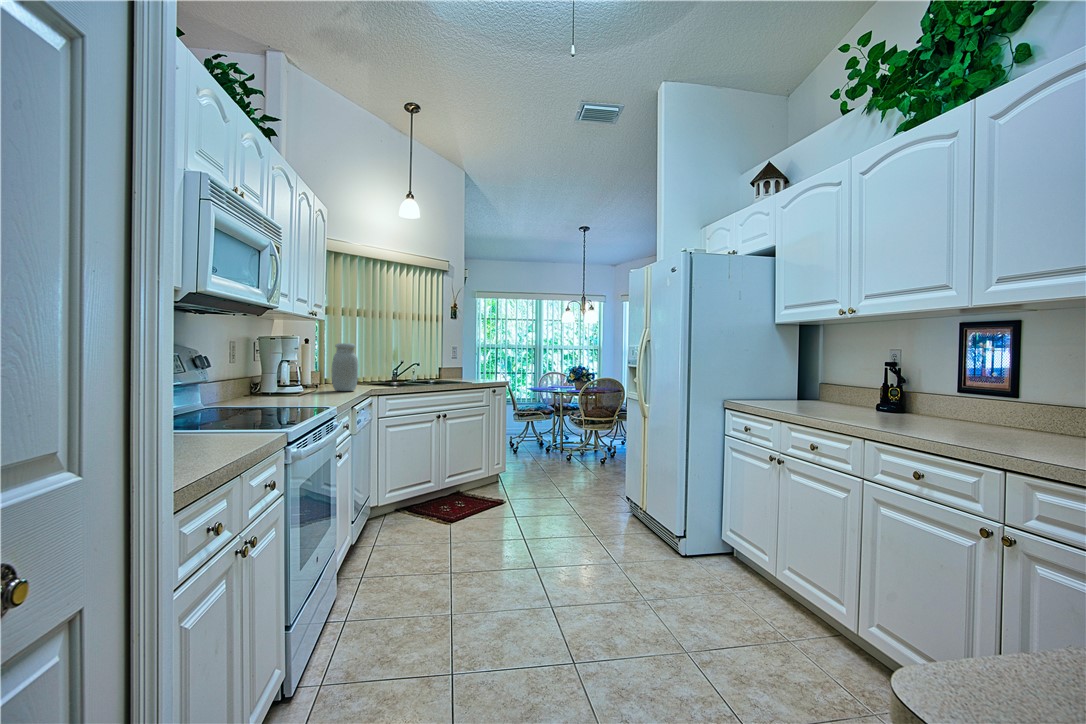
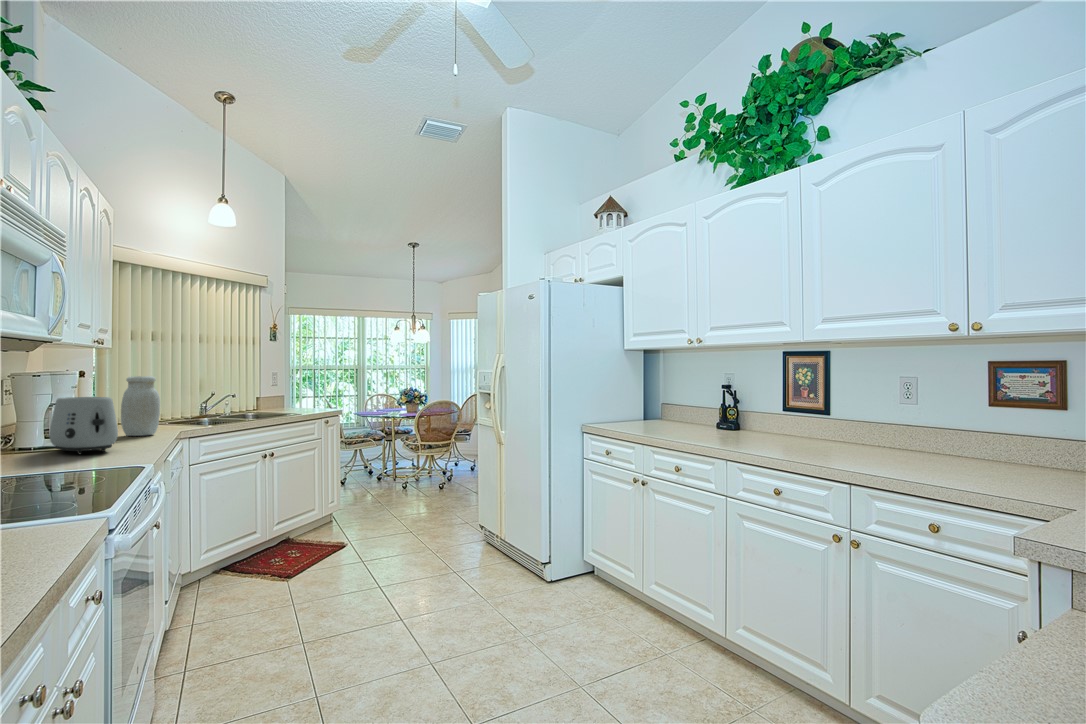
toaster: none [284,357,326,399] -> present [49,397,118,454]

